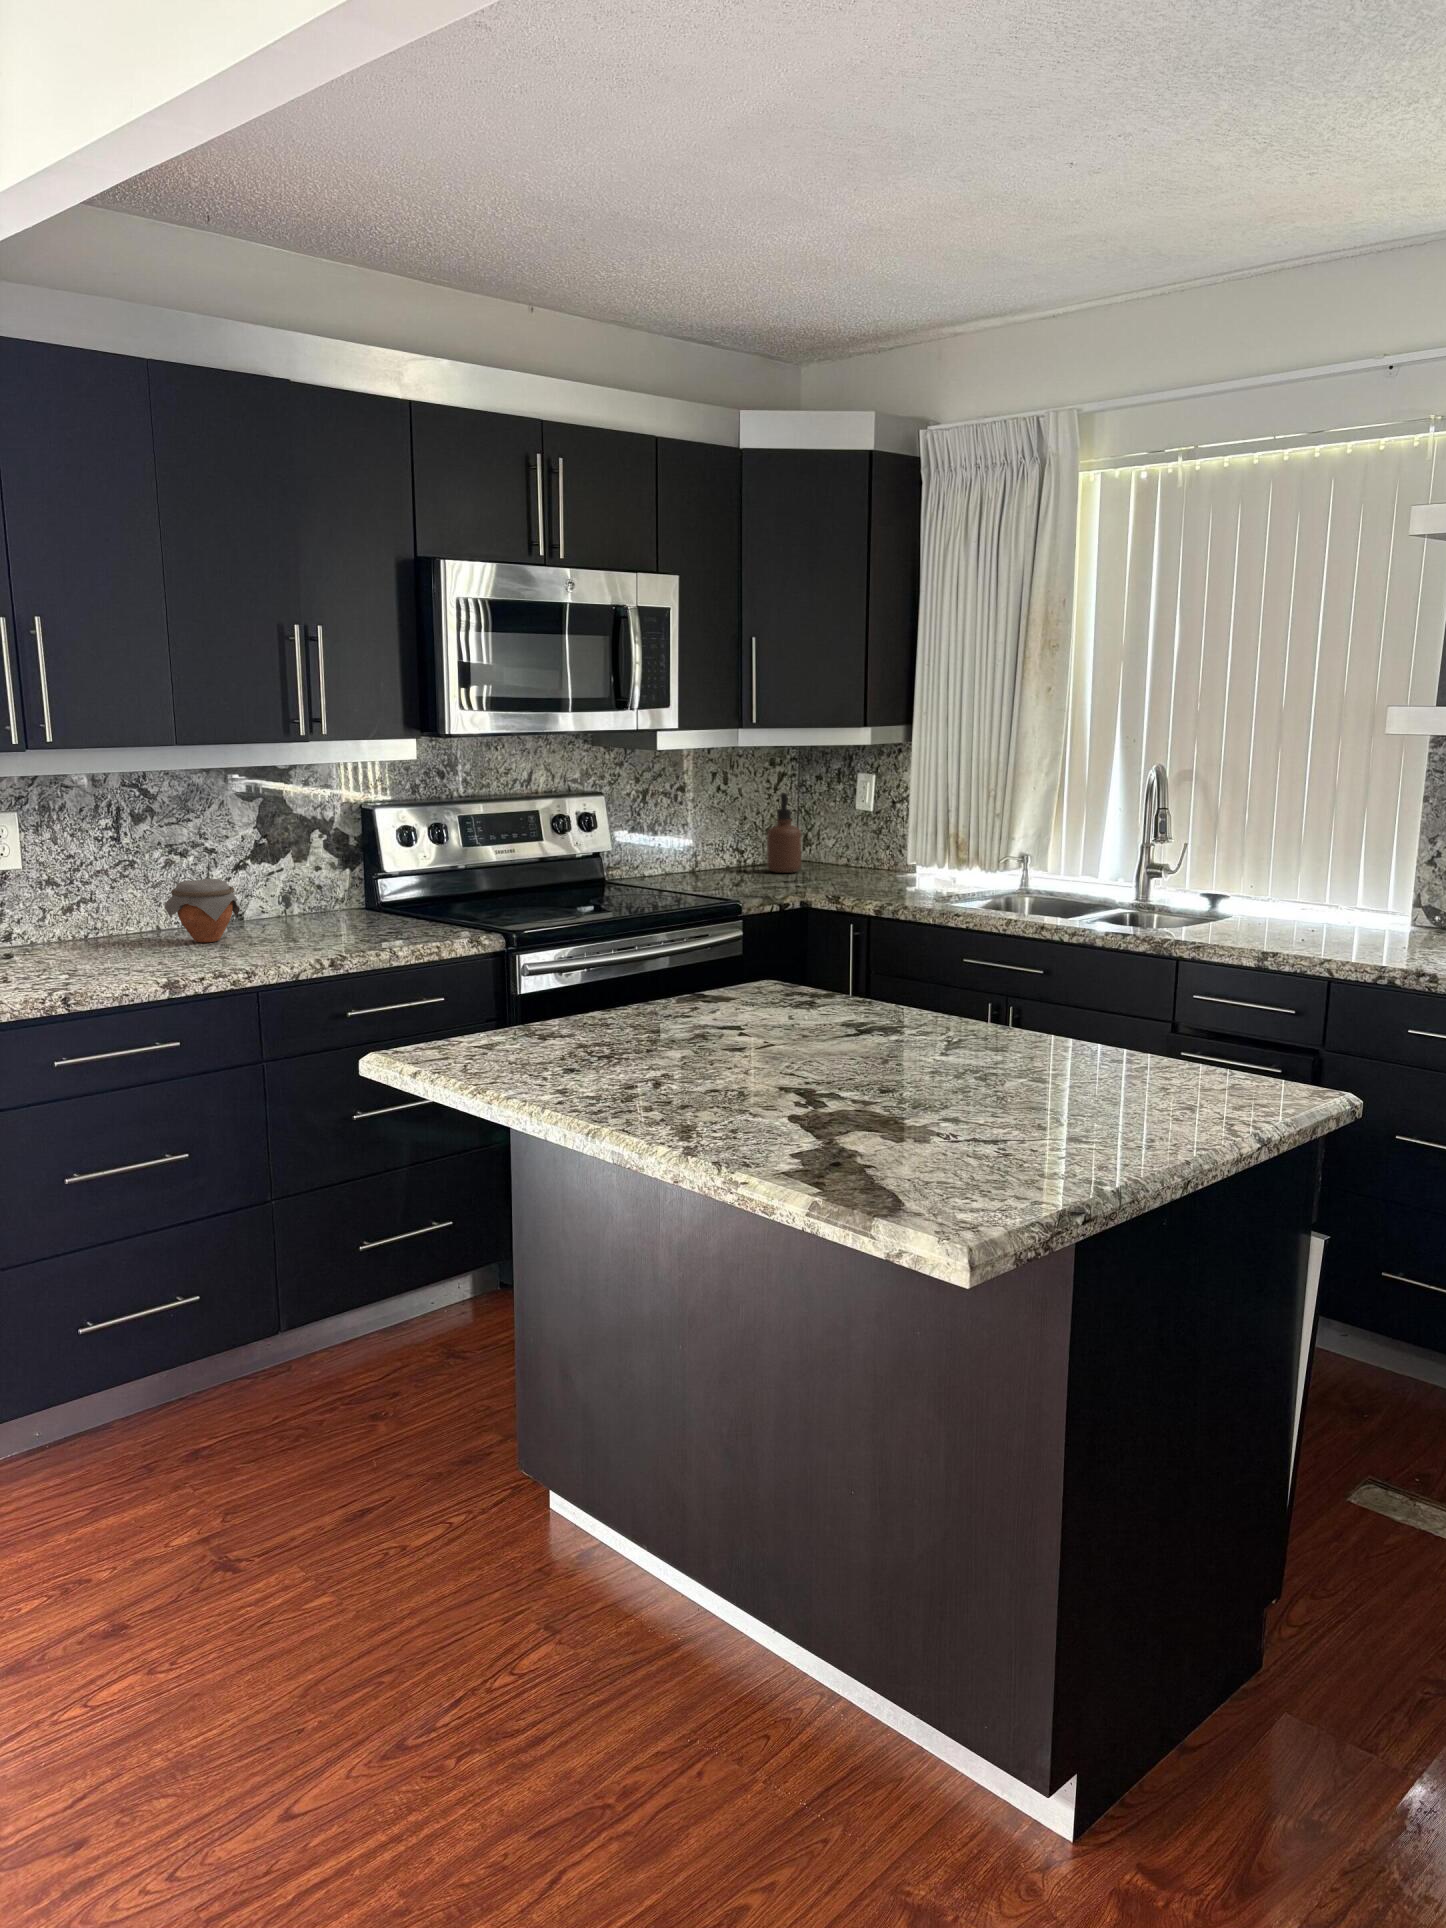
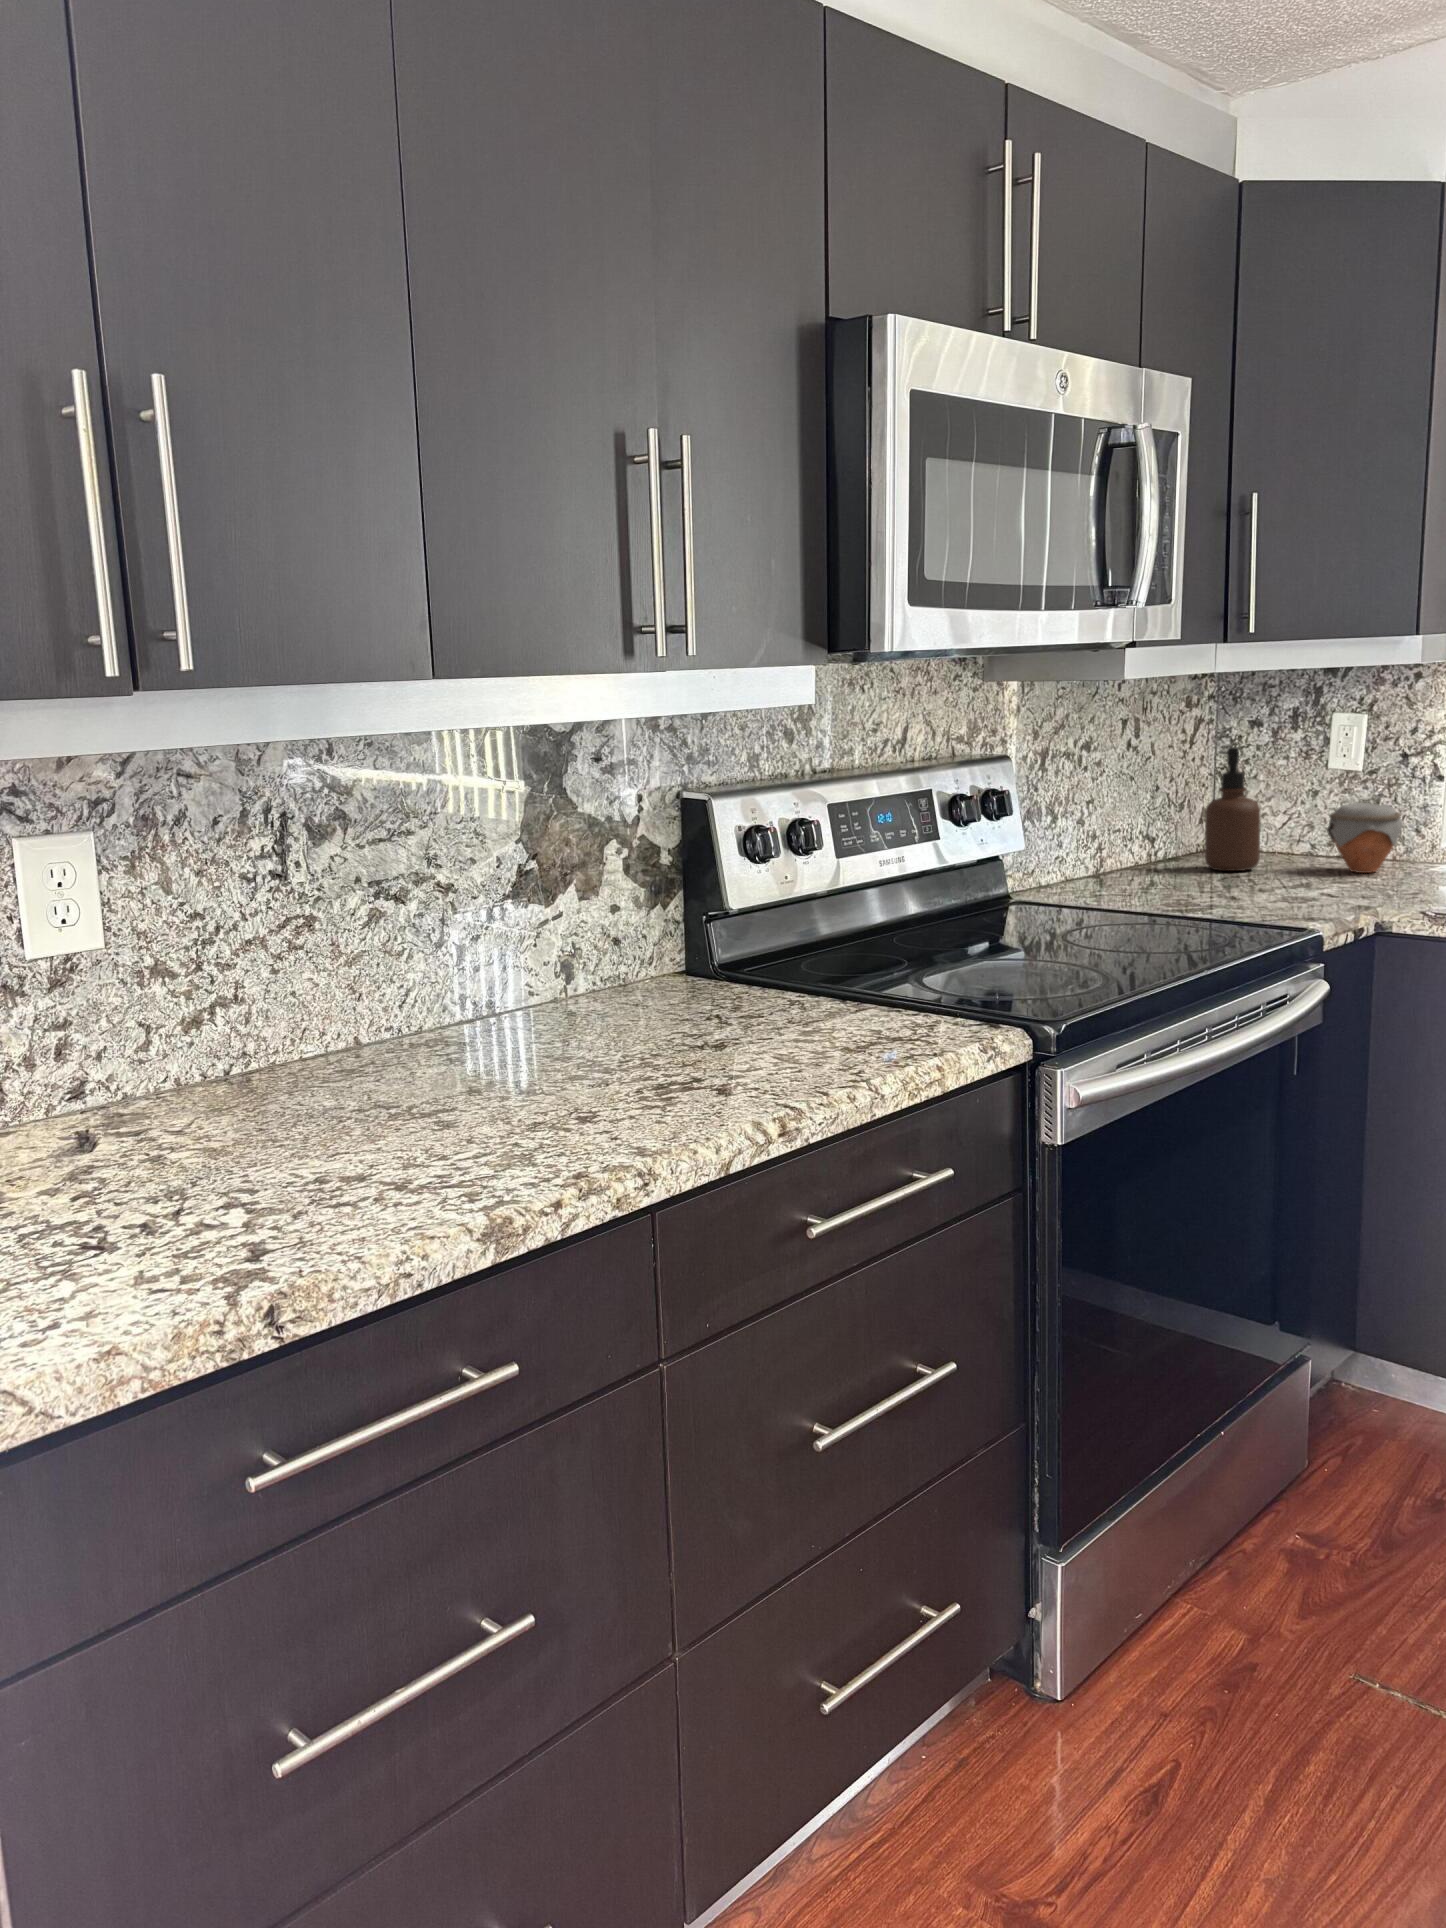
jar: present [165,879,240,942] -> present [1327,803,1403,873]

